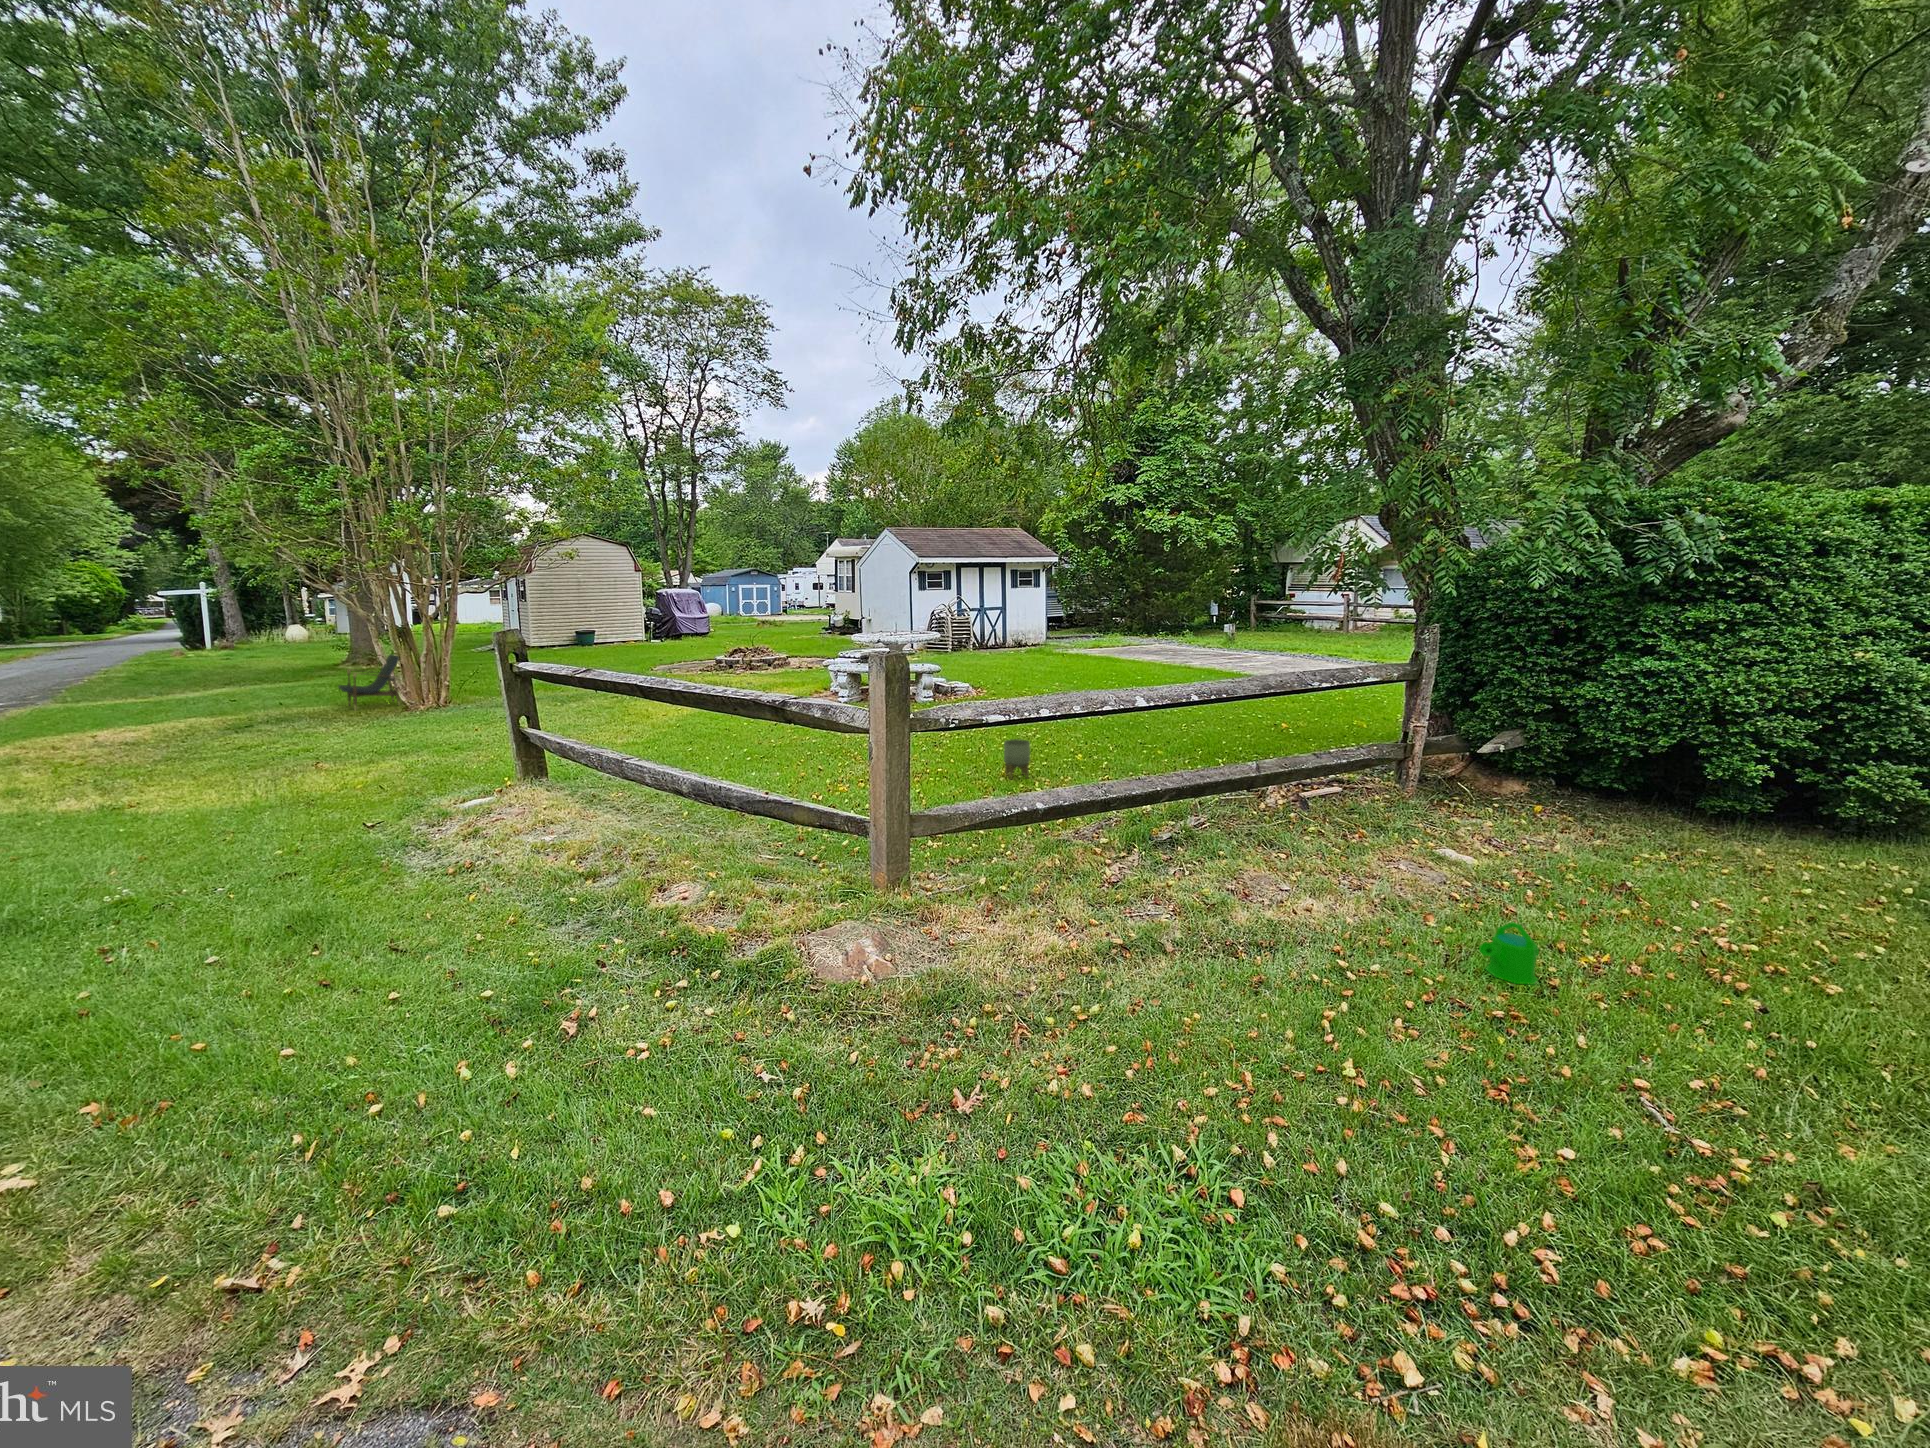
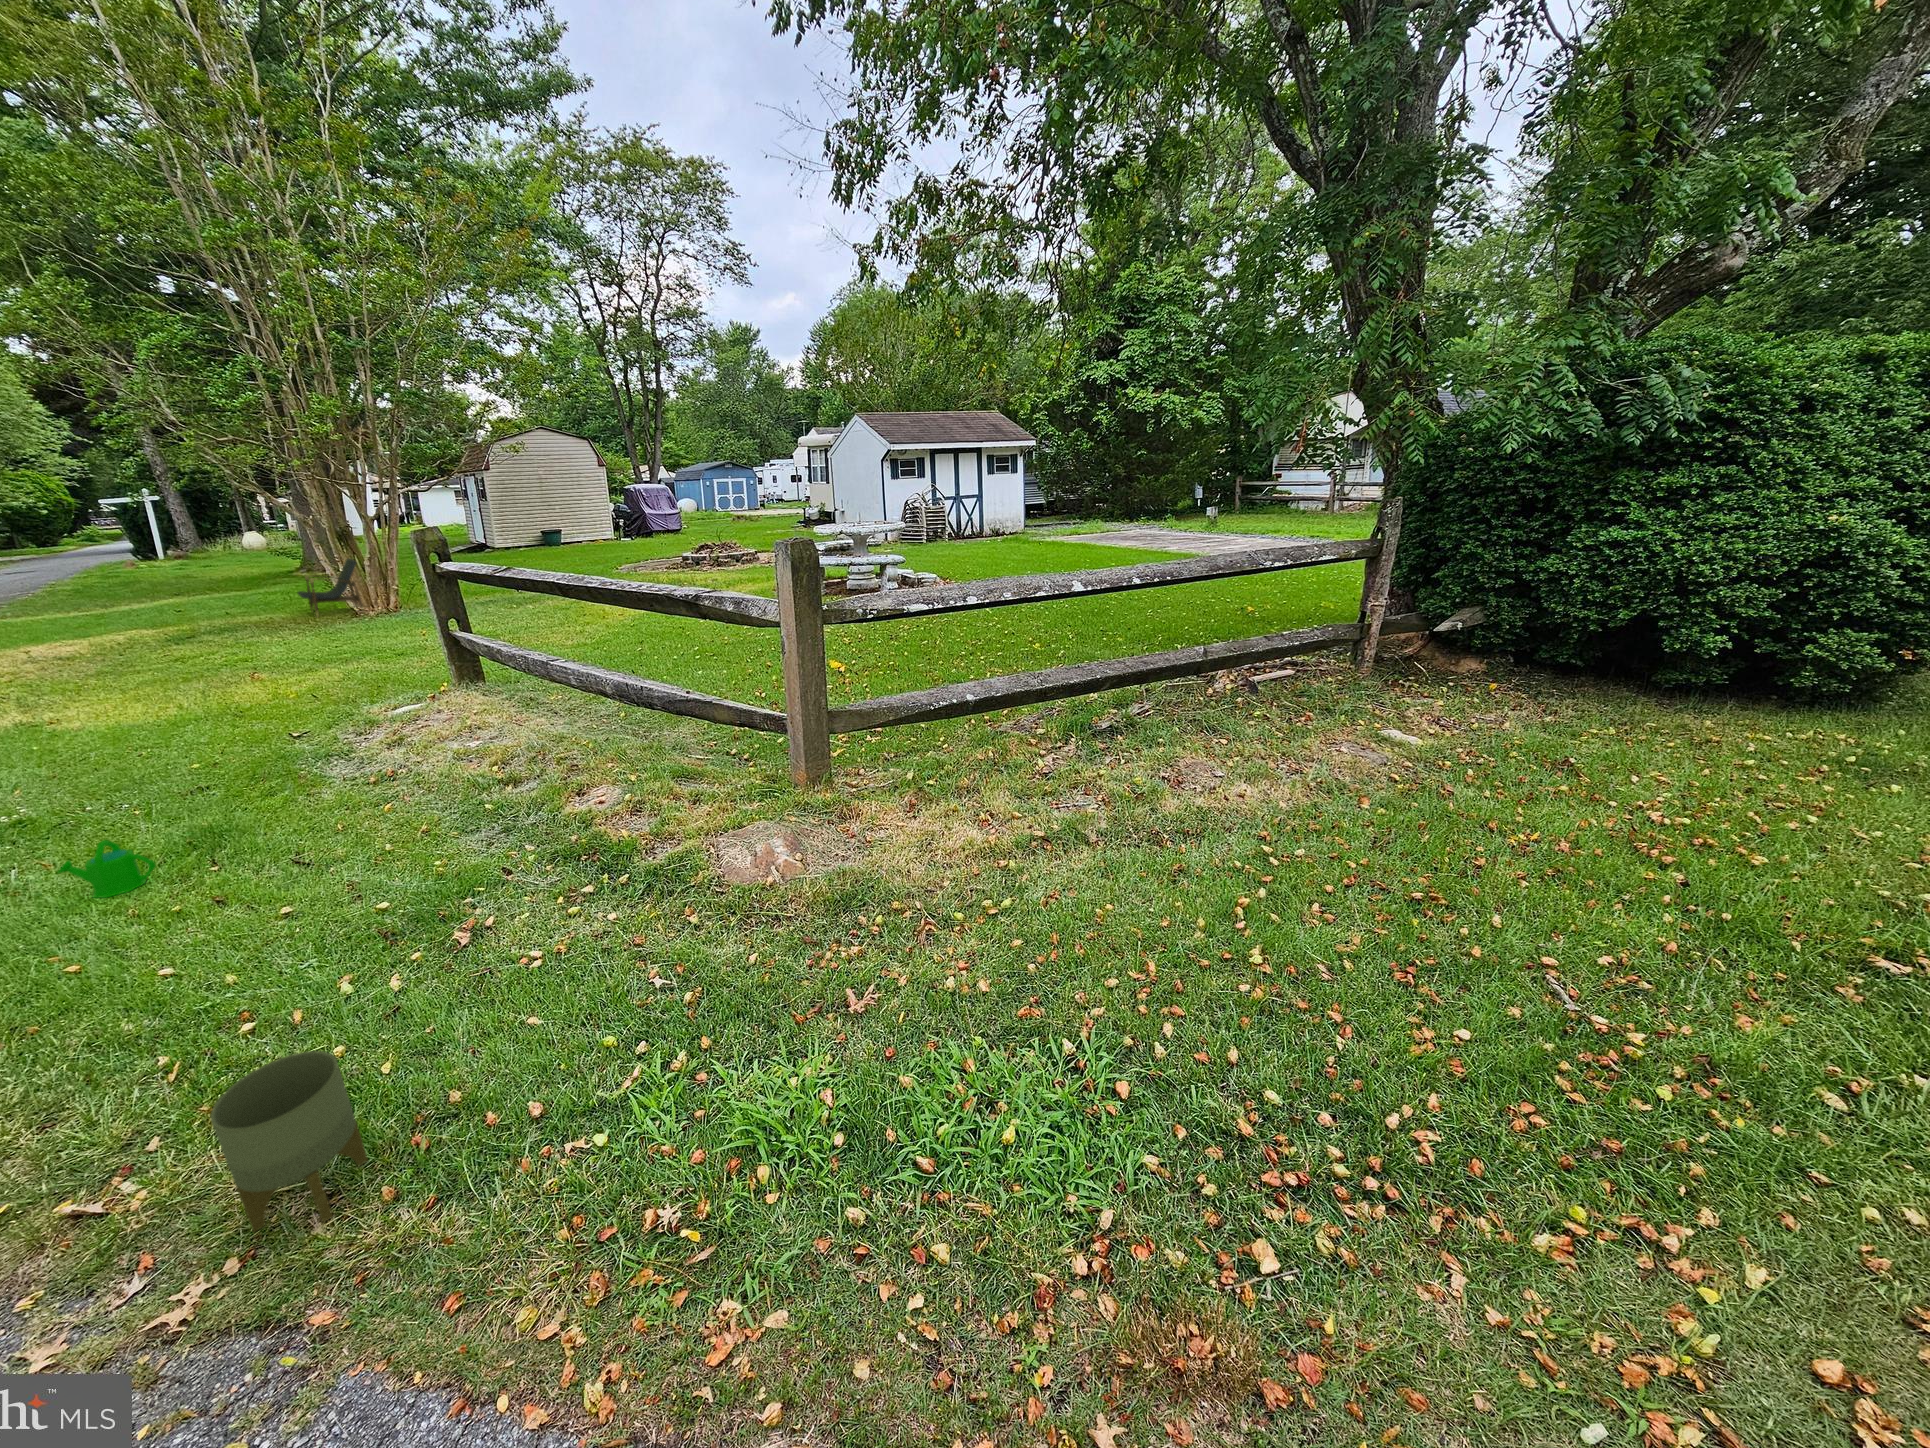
planter: present [1004,739,1030,779] -> present [211,1051,368,1232]
watering can: present [1479,921,1539,985] -> present [58,840,156,898]

